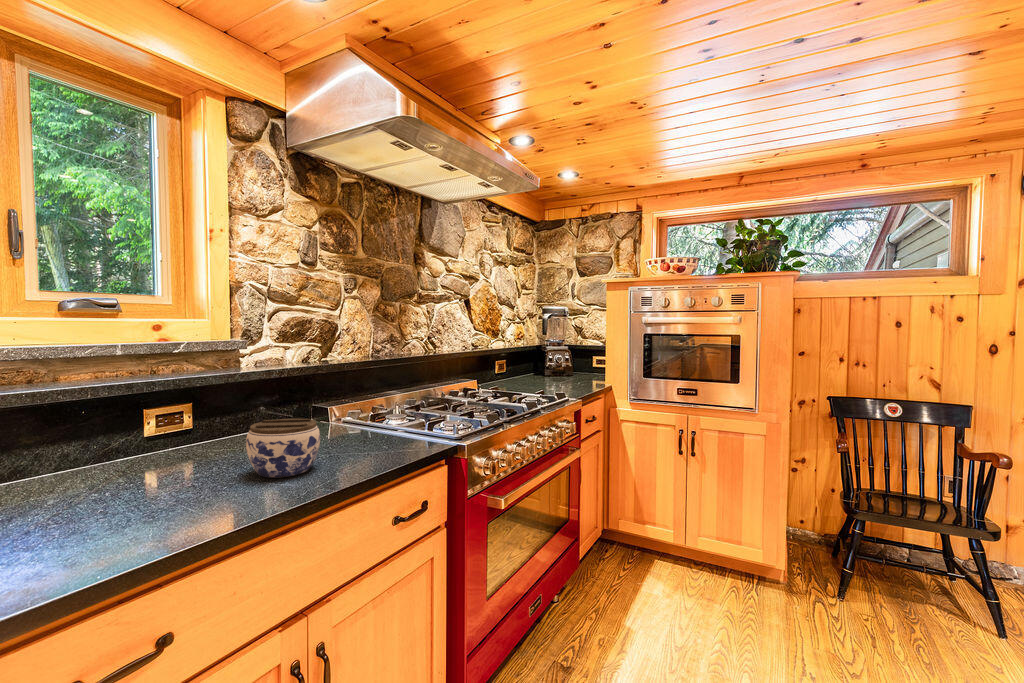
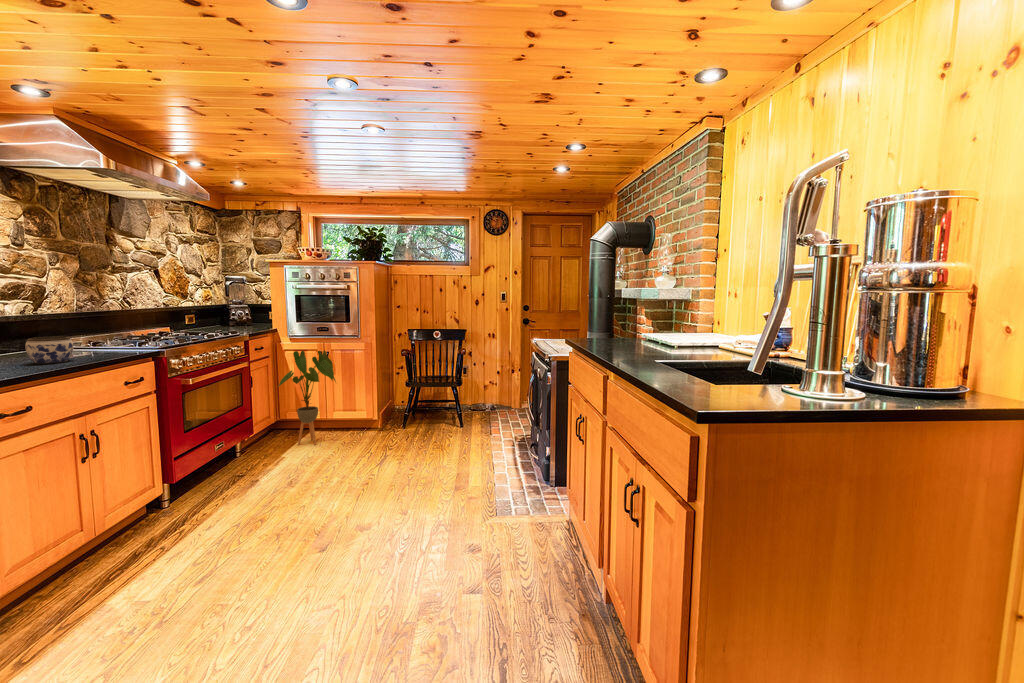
house plant: none [619,432,724,605] -> present [278,350,336,445]

